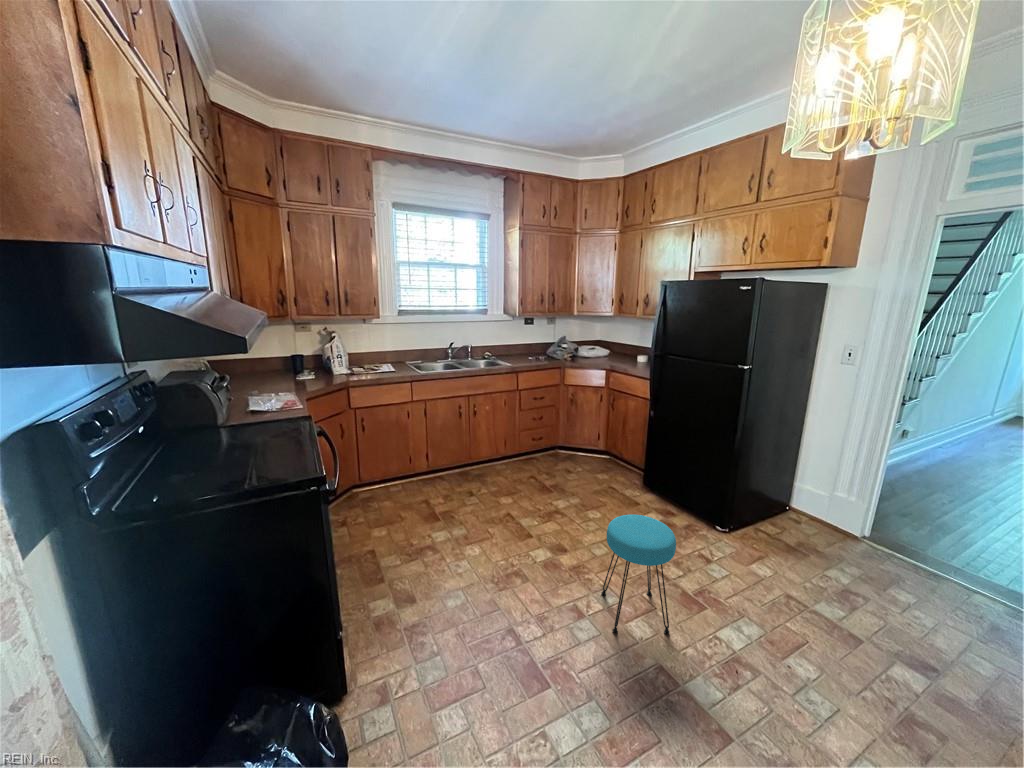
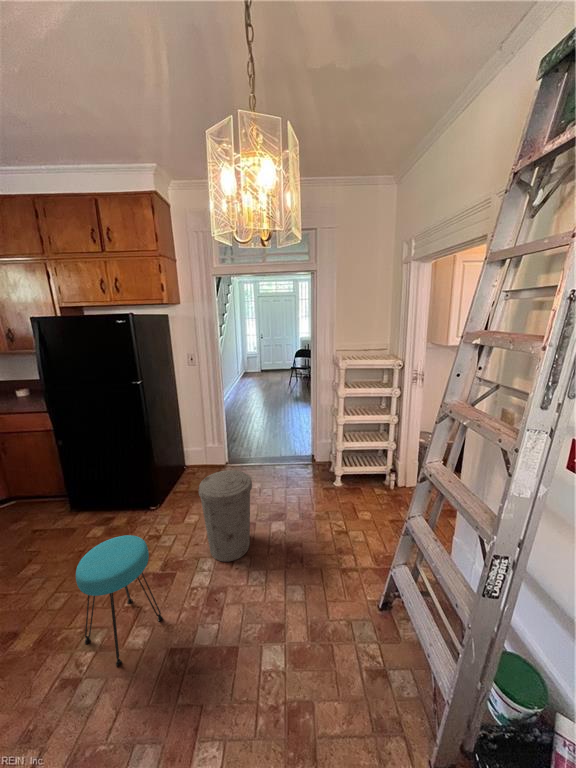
trash can: none [763,520,870,665] -> present [199,470,252,562]

